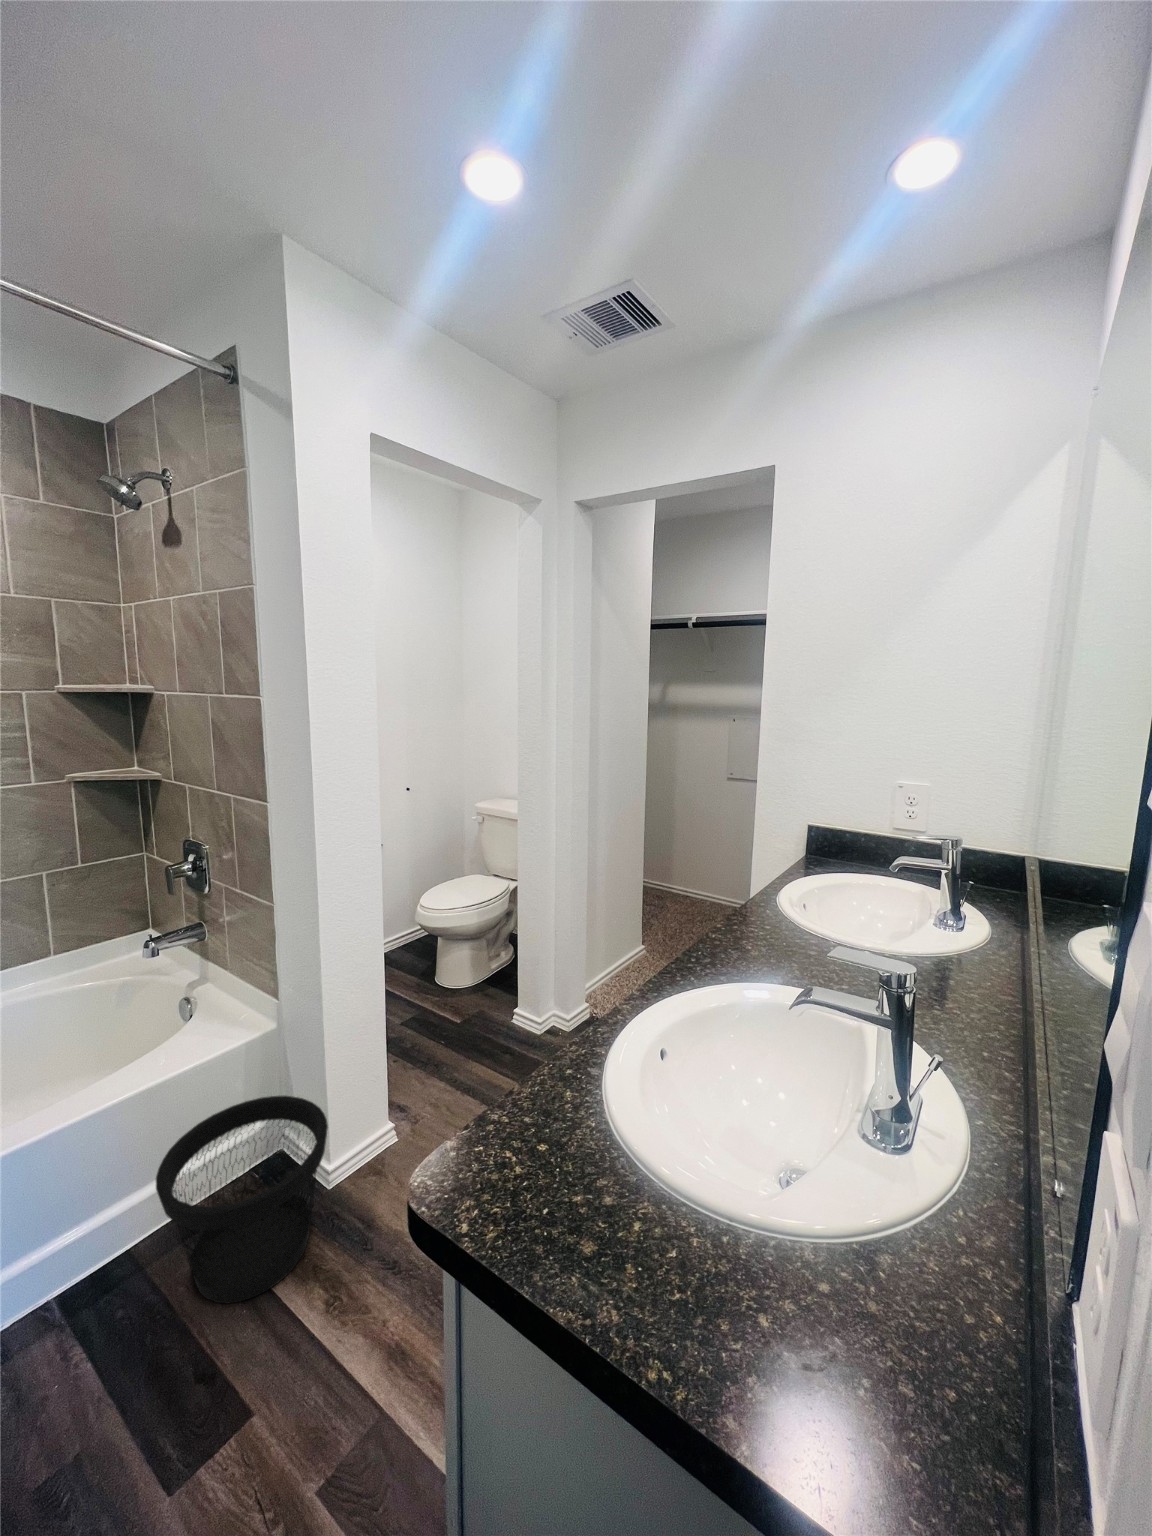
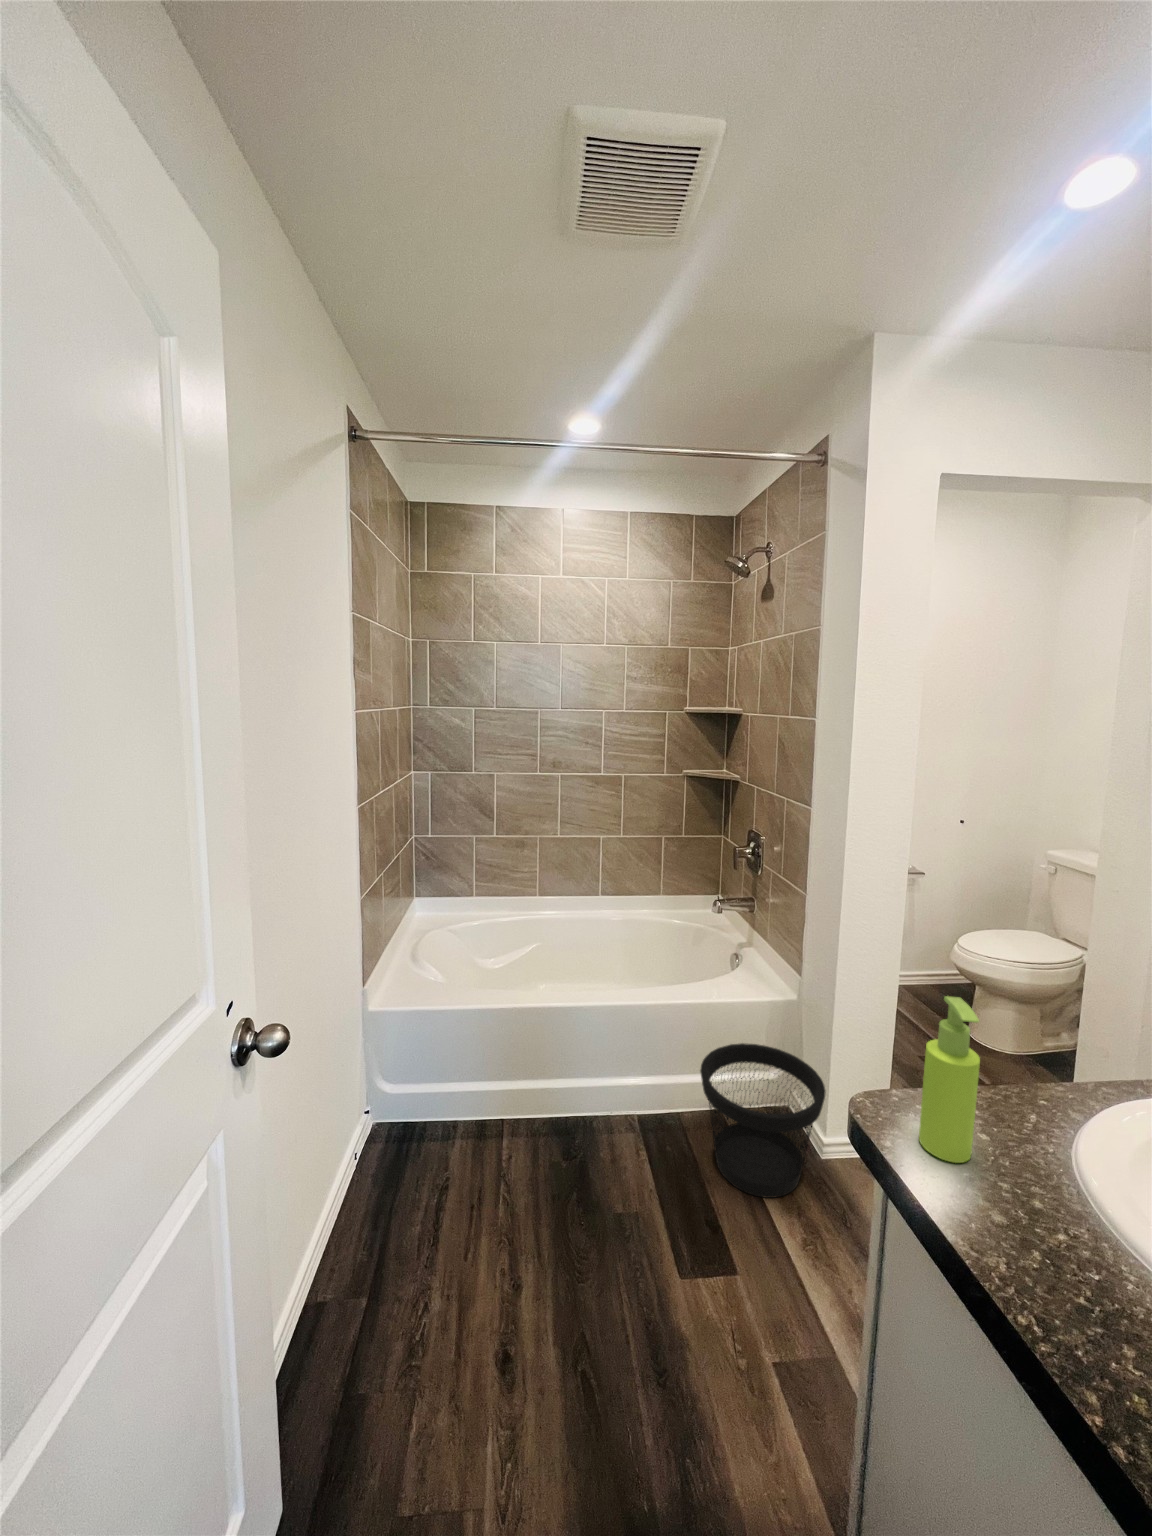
soap dispenser: none [488,1015,545,1211] -> present [919,996,980,1163]

